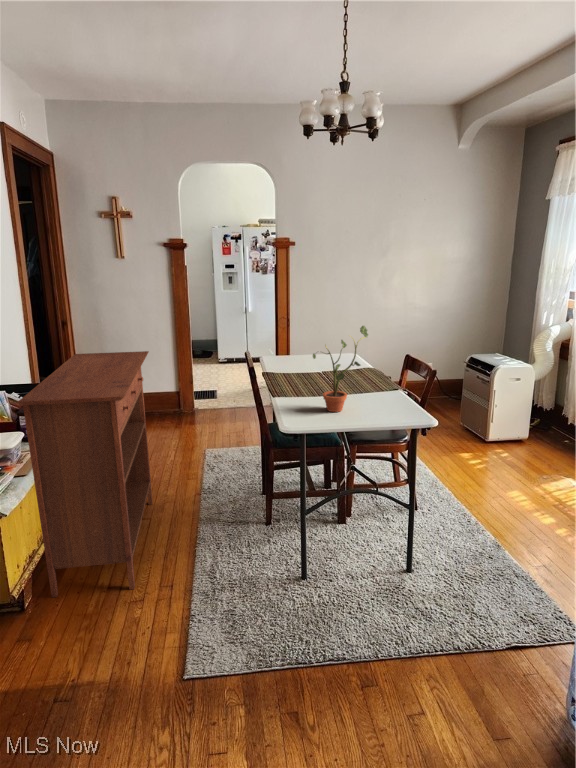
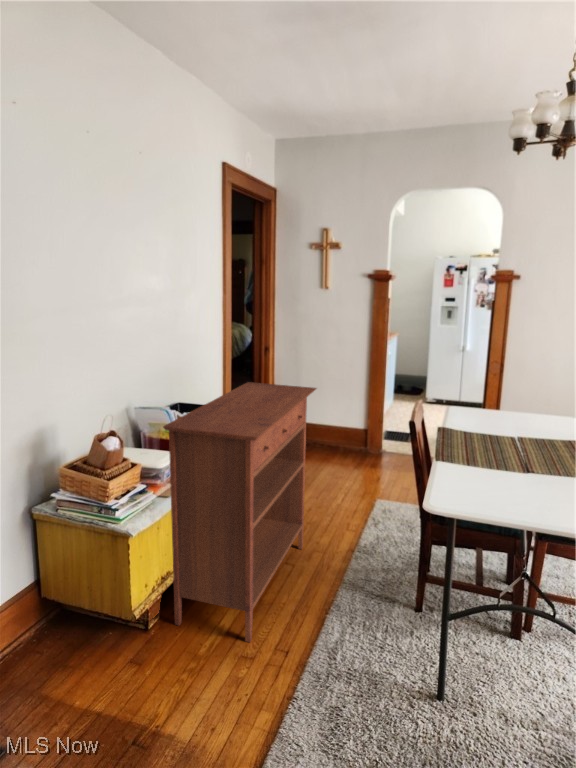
potted plant: present [313,326,368,412] -> none [483,391,571,498]

